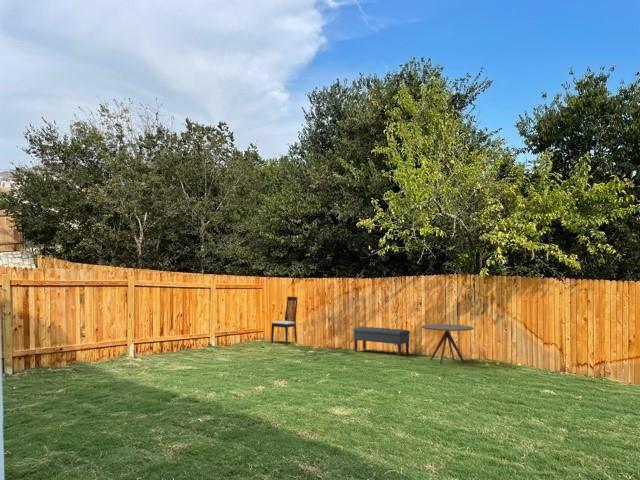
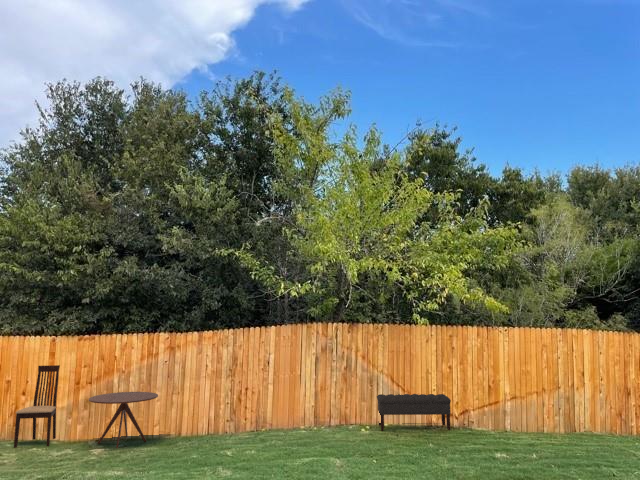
round table: present [421,324,474,364] -> present [89,392,158,448]
bench: present [353,326,410,356] -> present [377,394,451,431]

